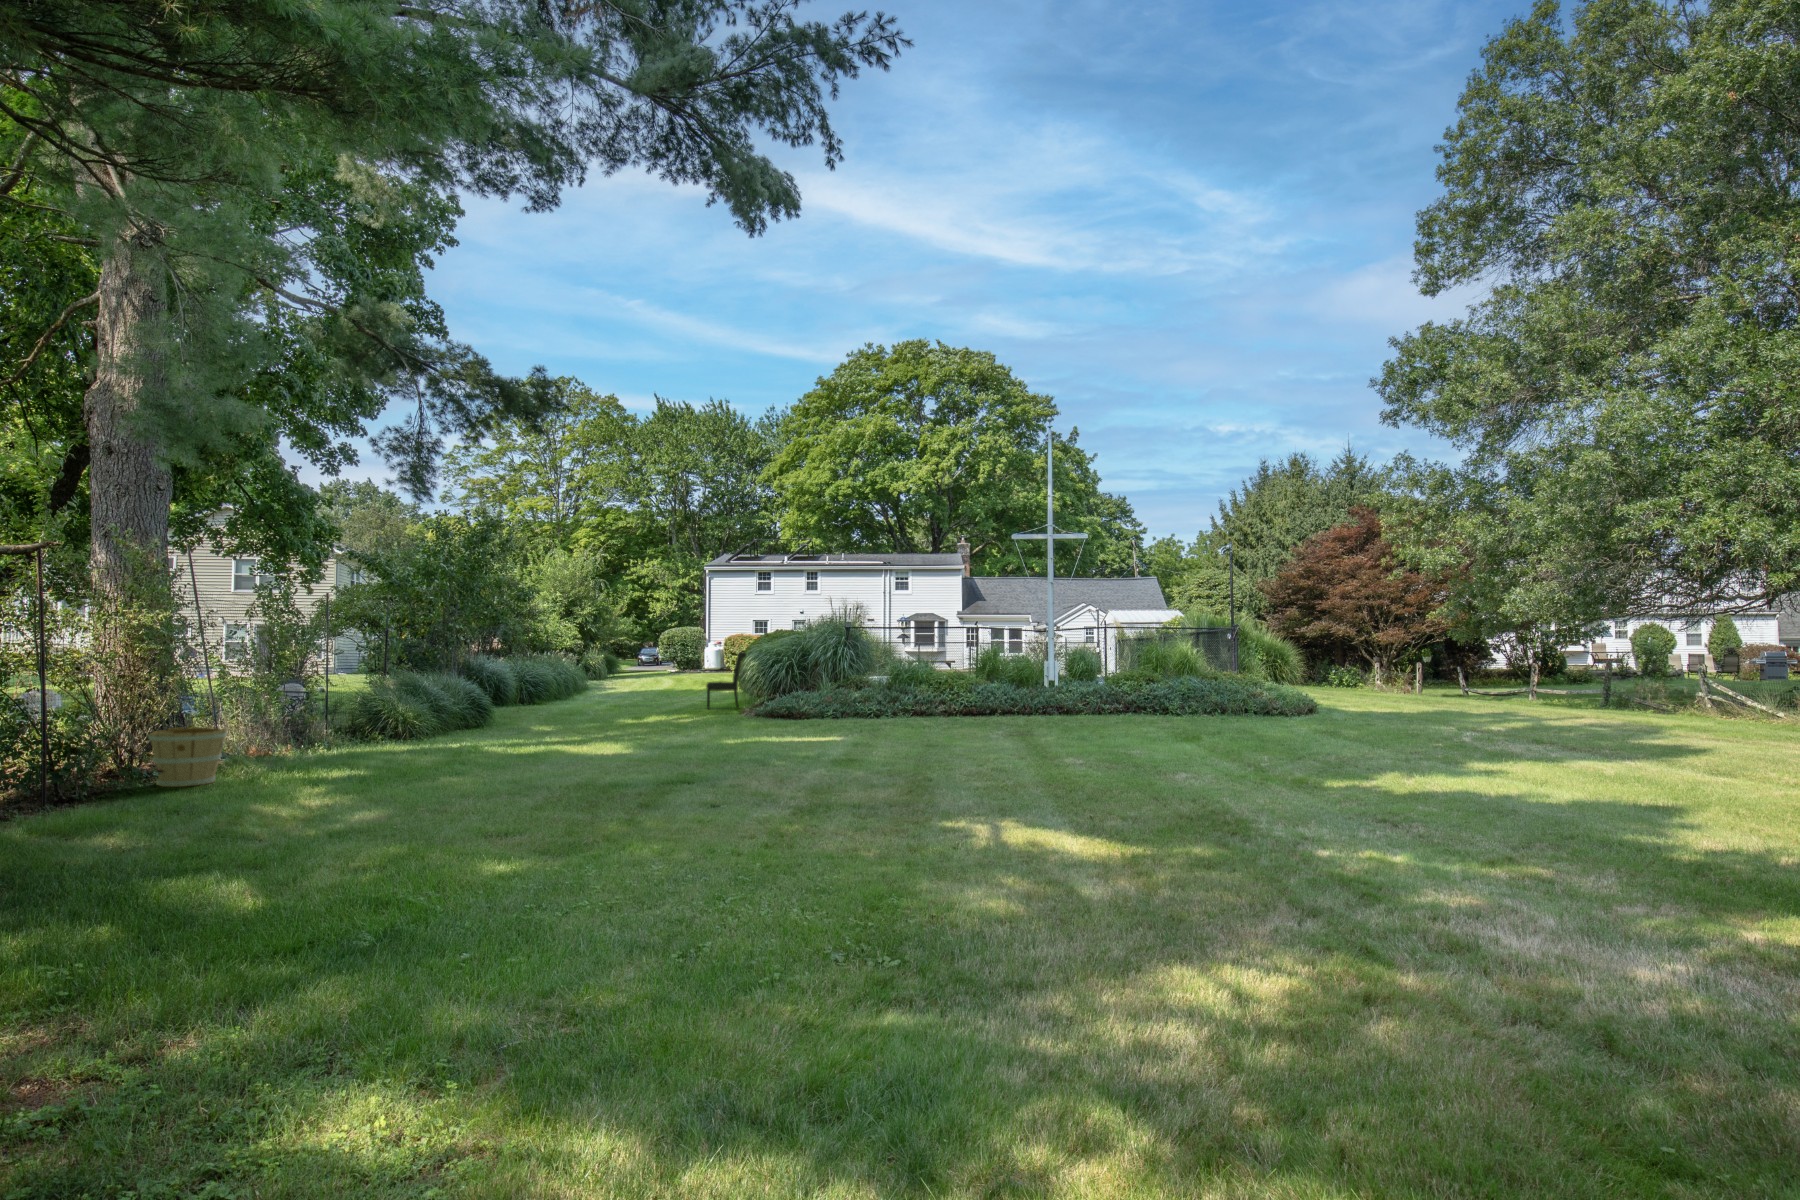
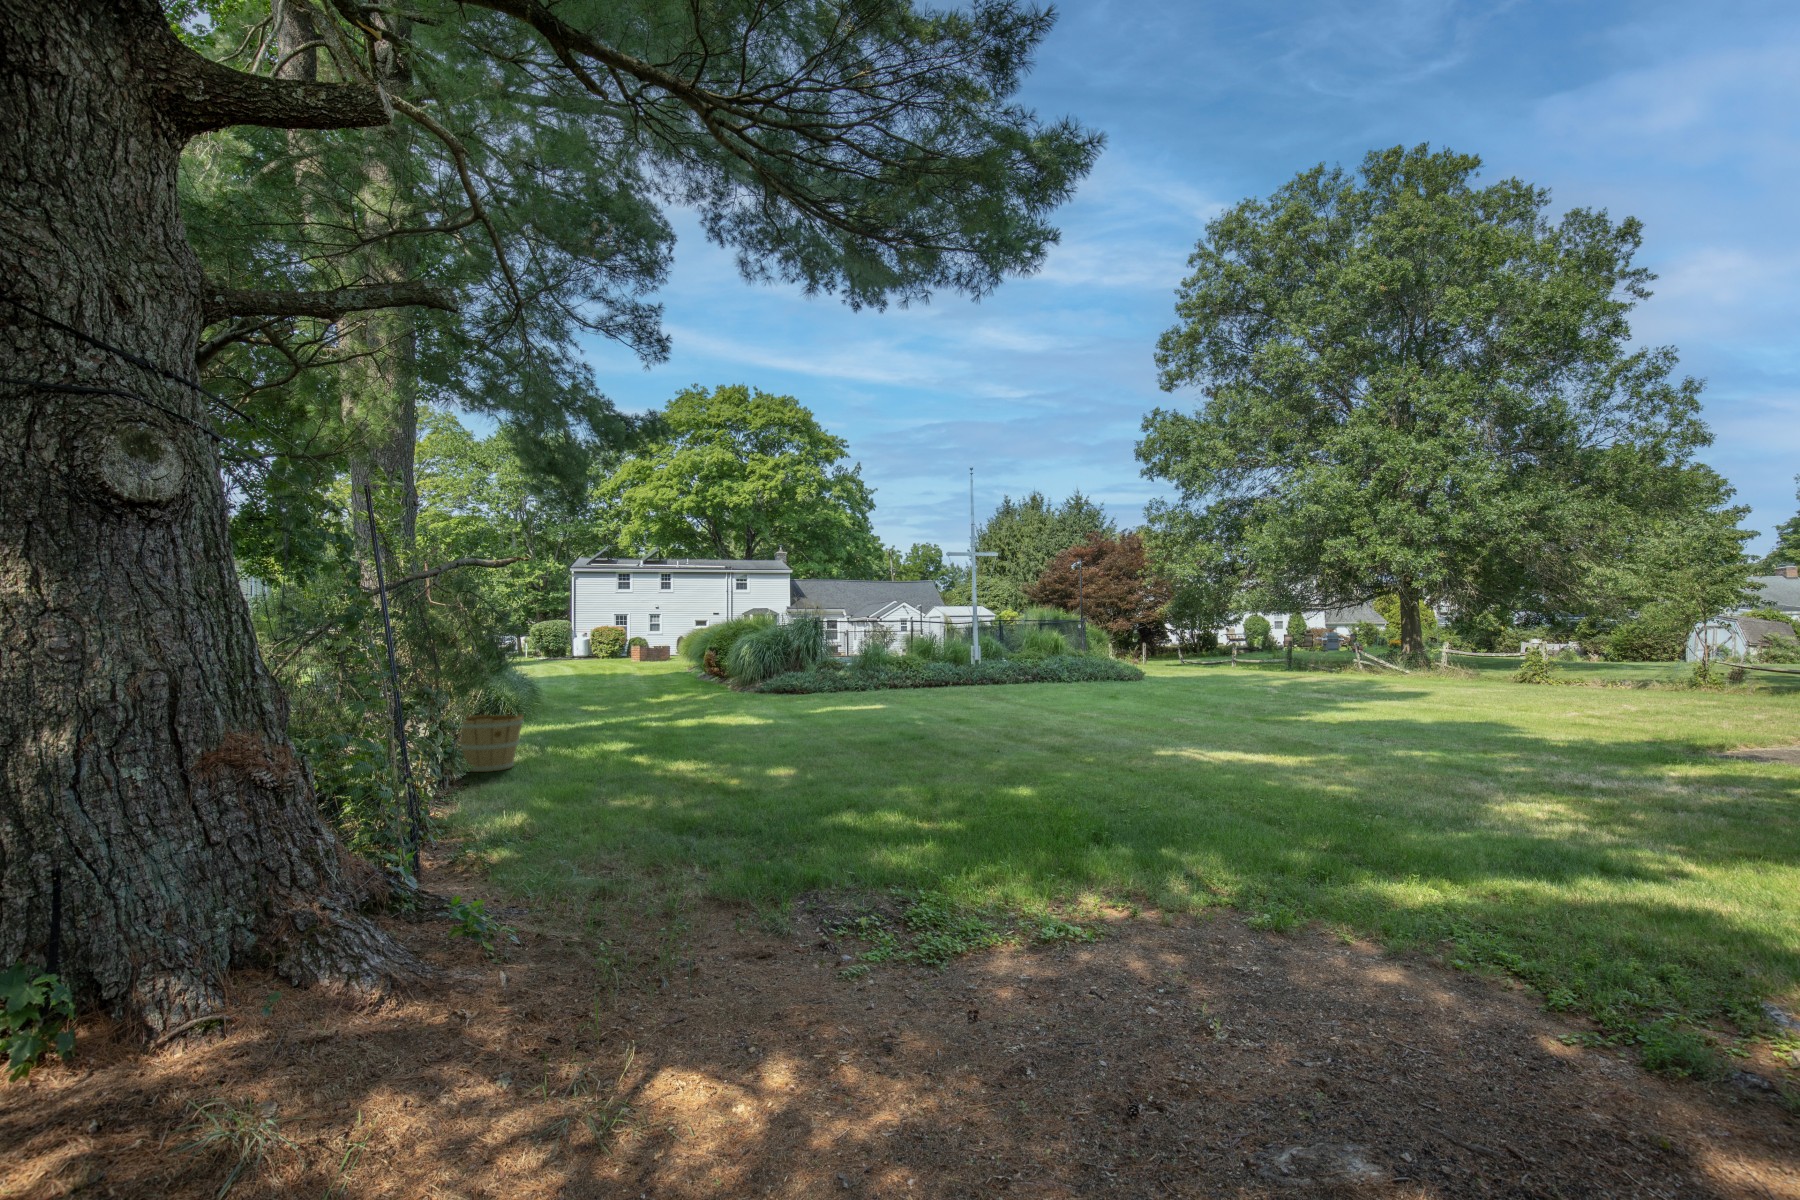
chair: present [706,652,746,708] -> none [702,640,739,690]

